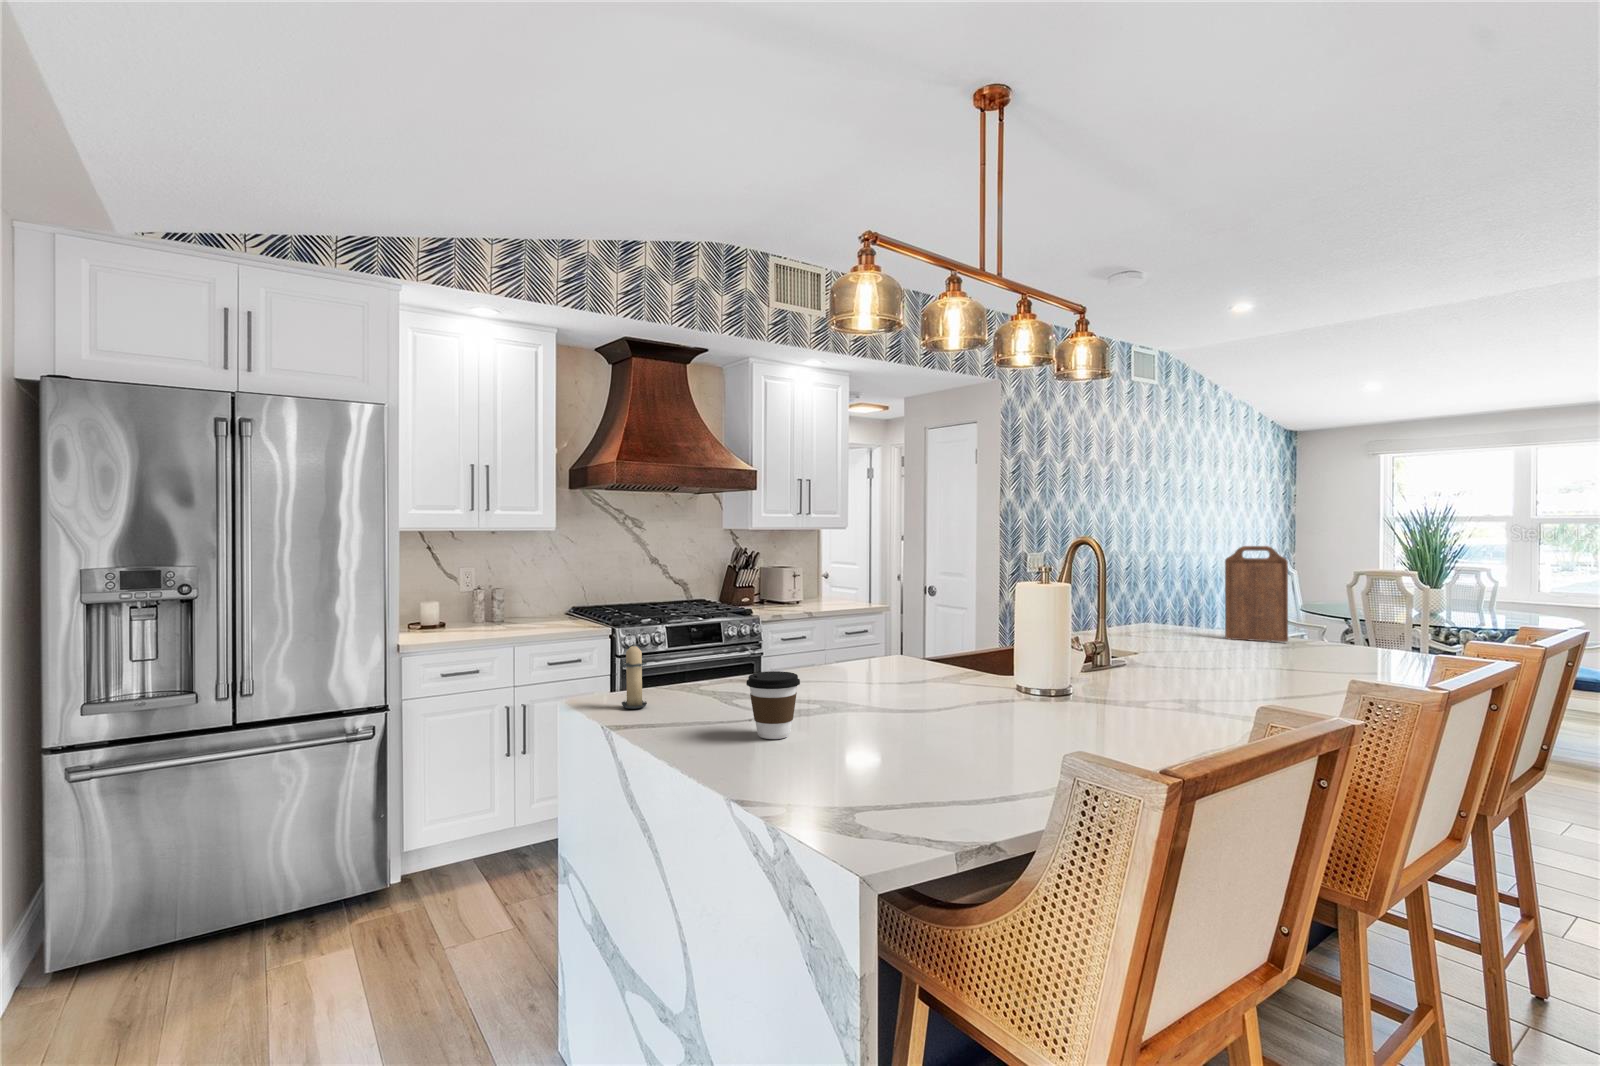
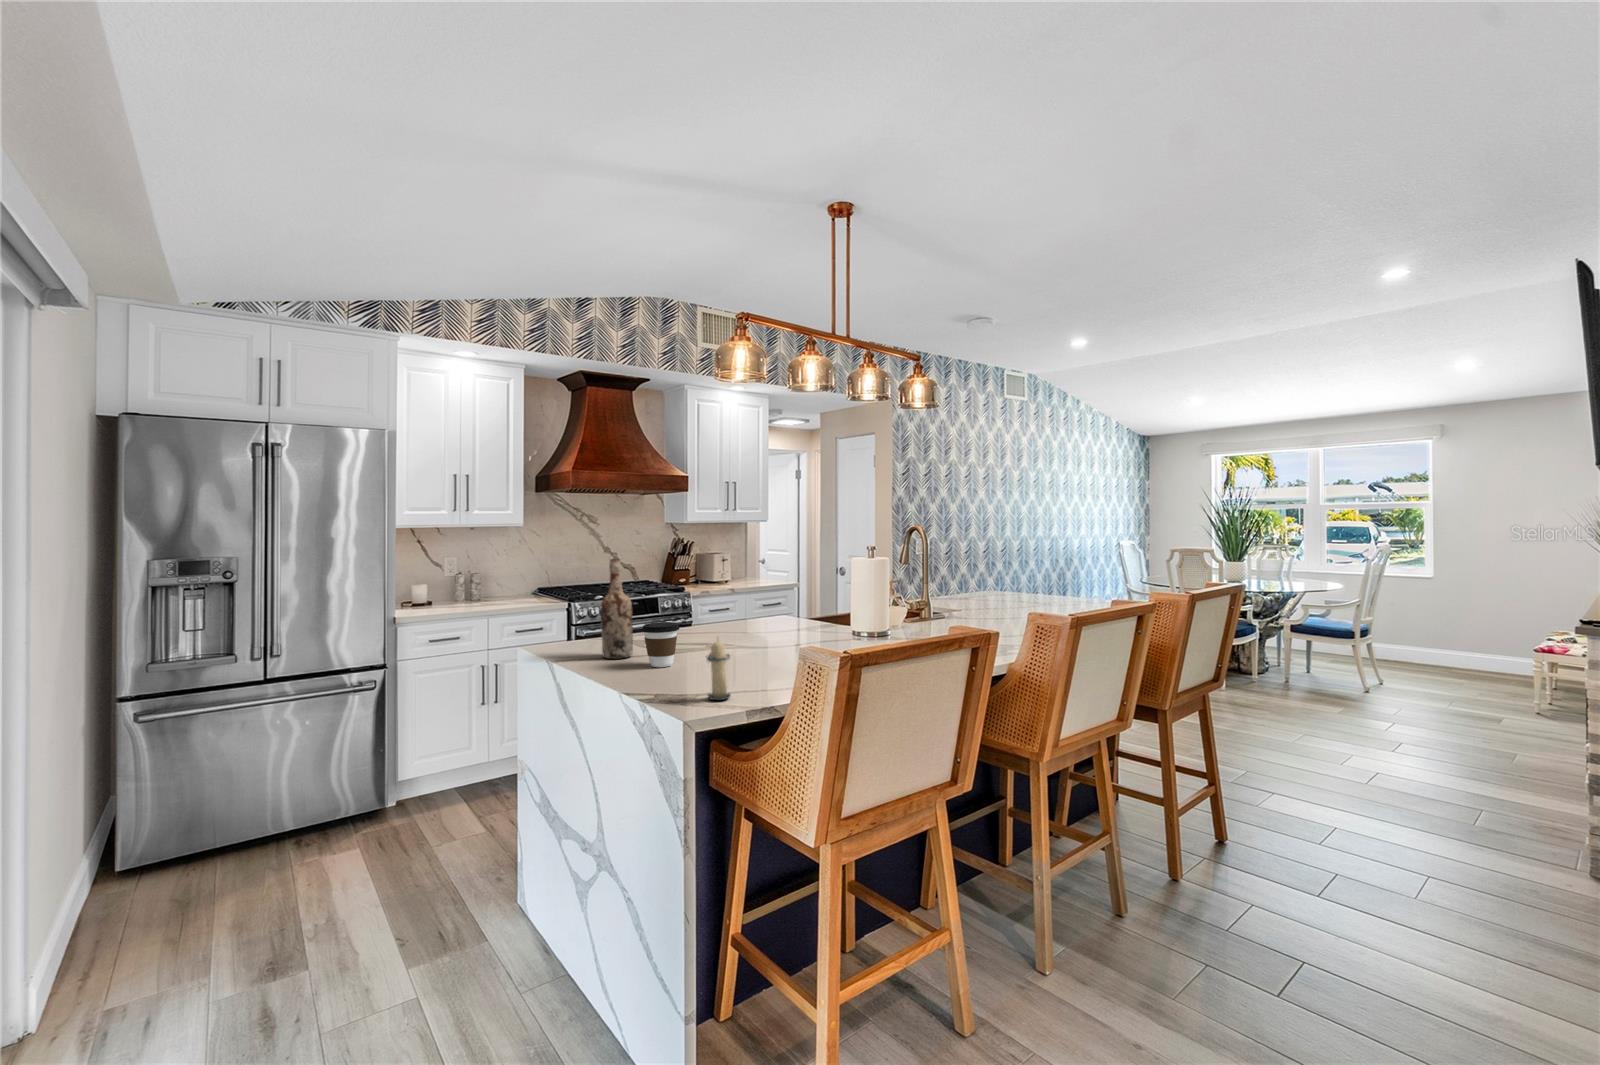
cutting board: present [1225,546,1288,642] -> none [1034,531,1079,603]
wine bottle: none [683,578,726,722] -> present [601,559,633,659]
candle: present [621,642,647,709] -> present [707,640,730,700]

